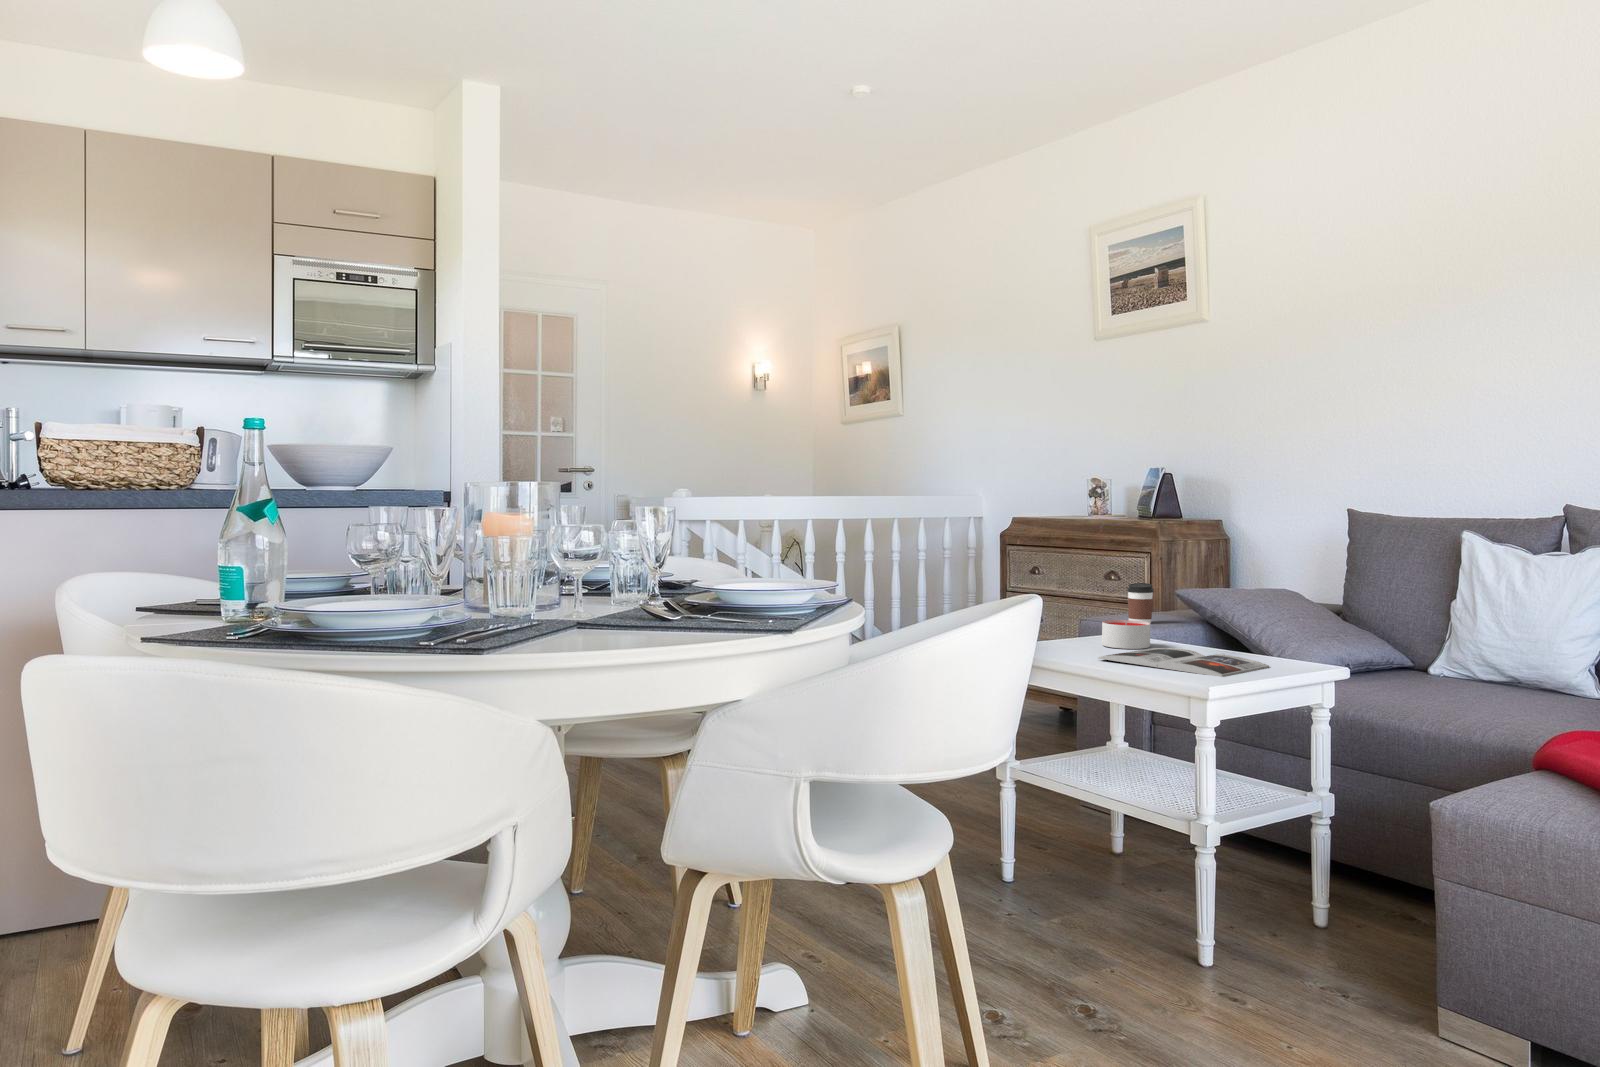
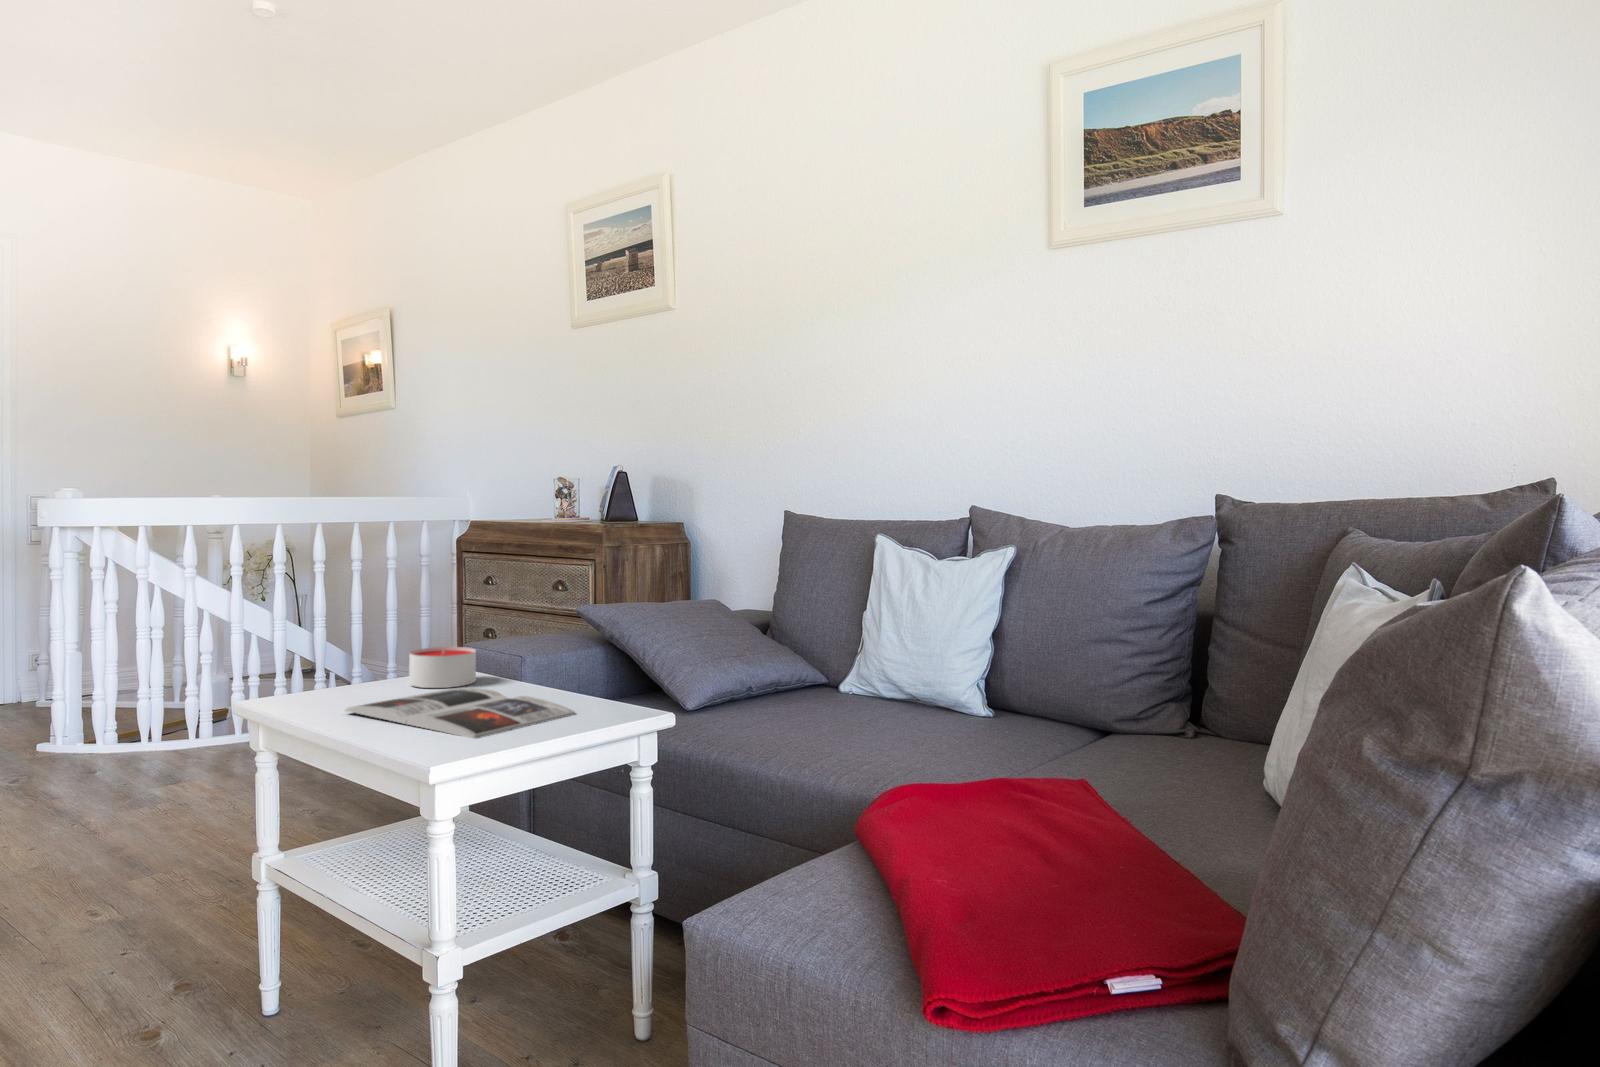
coffee cup: present [1127,583,1154,623] -> none [521,595,553,644]

